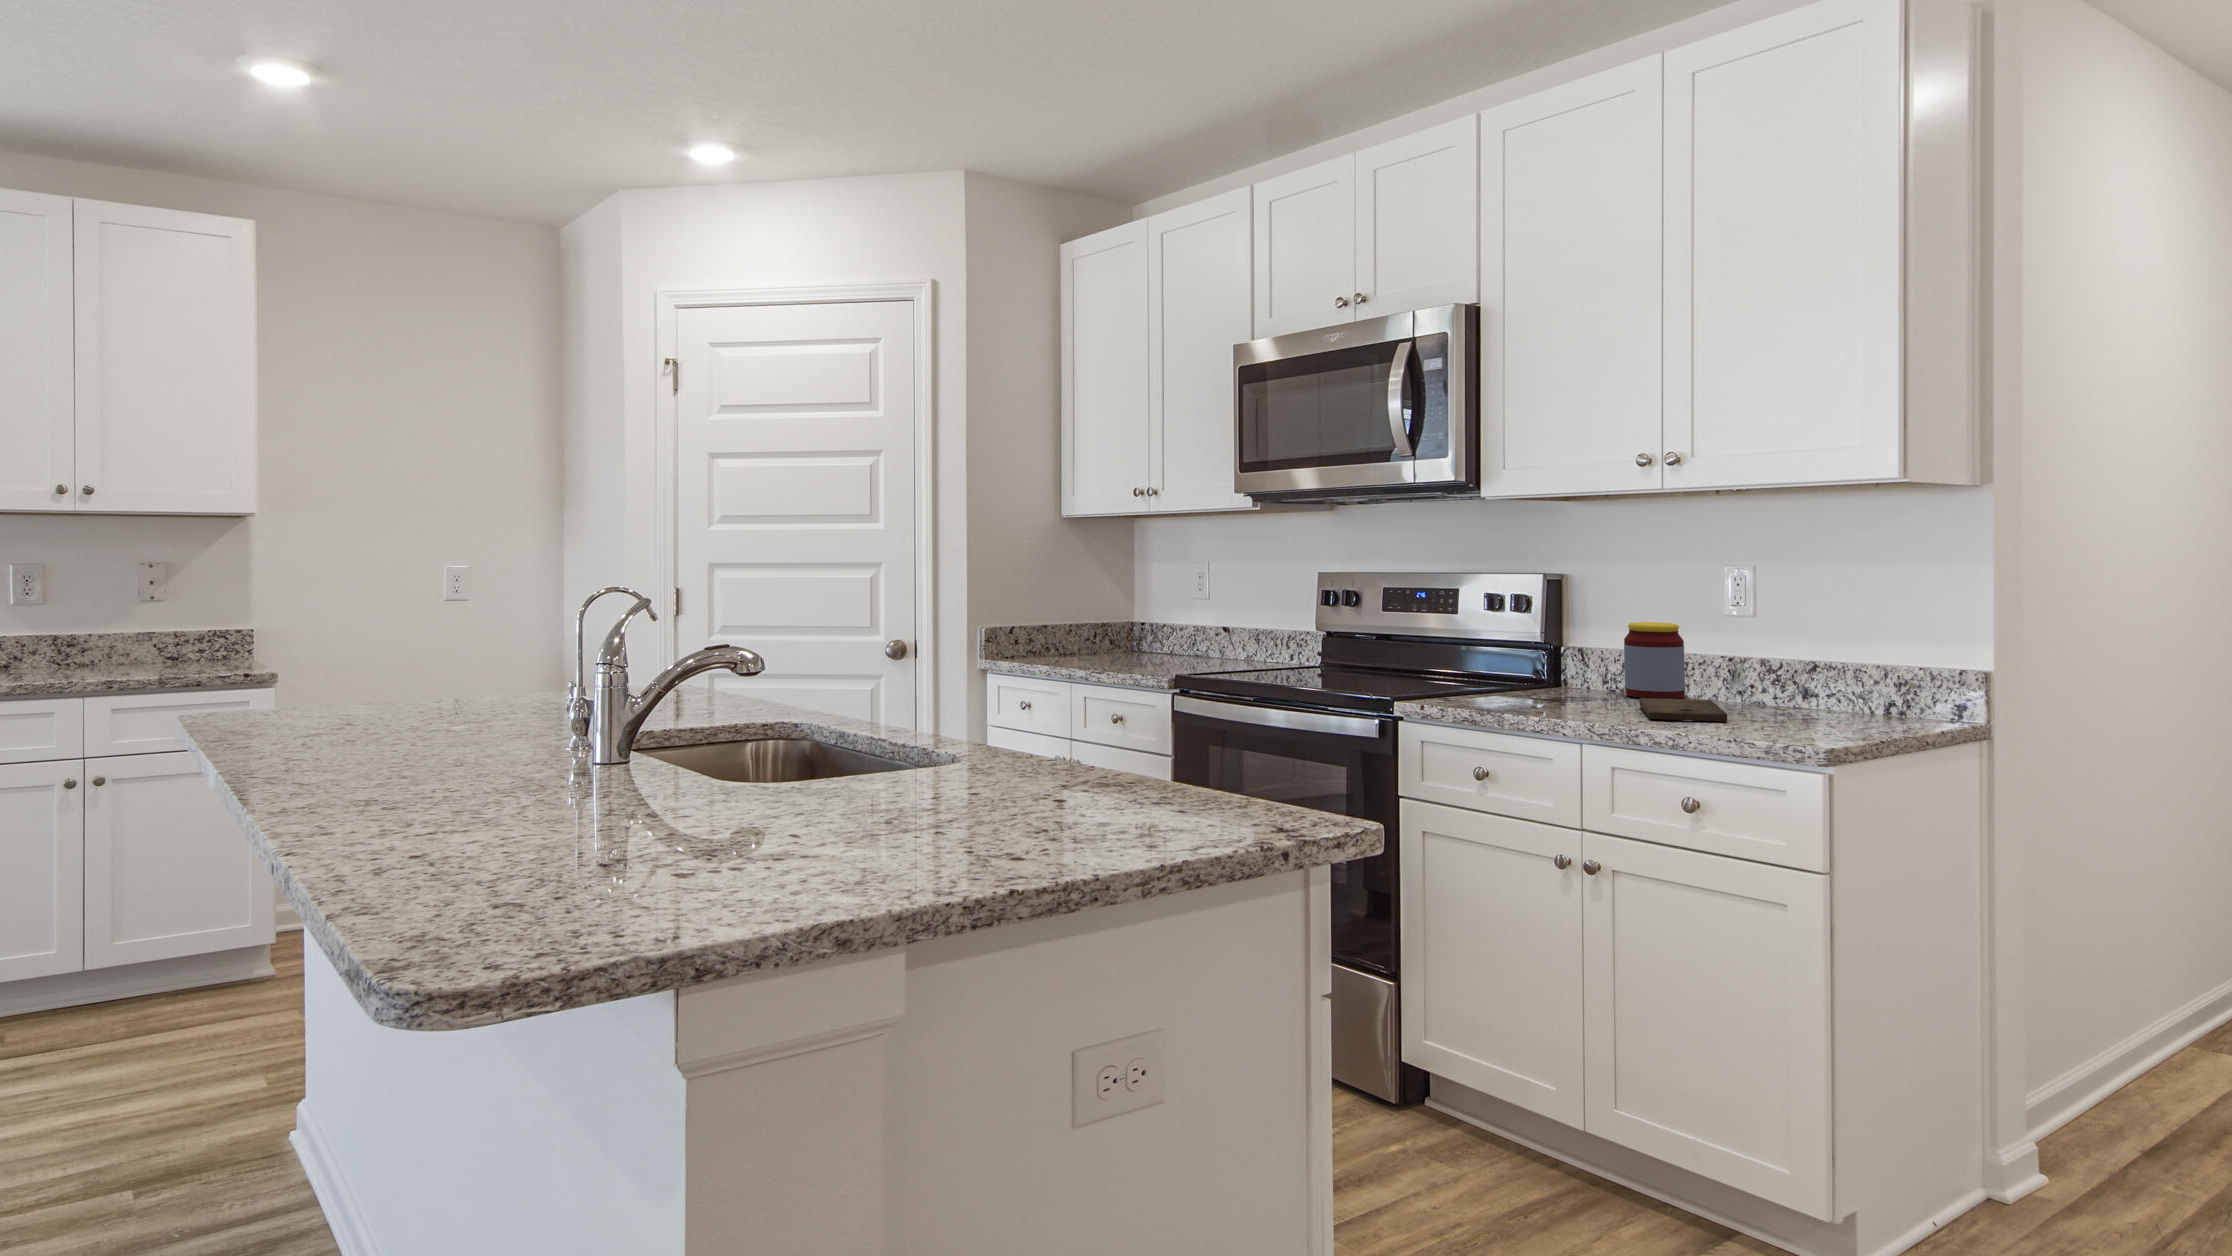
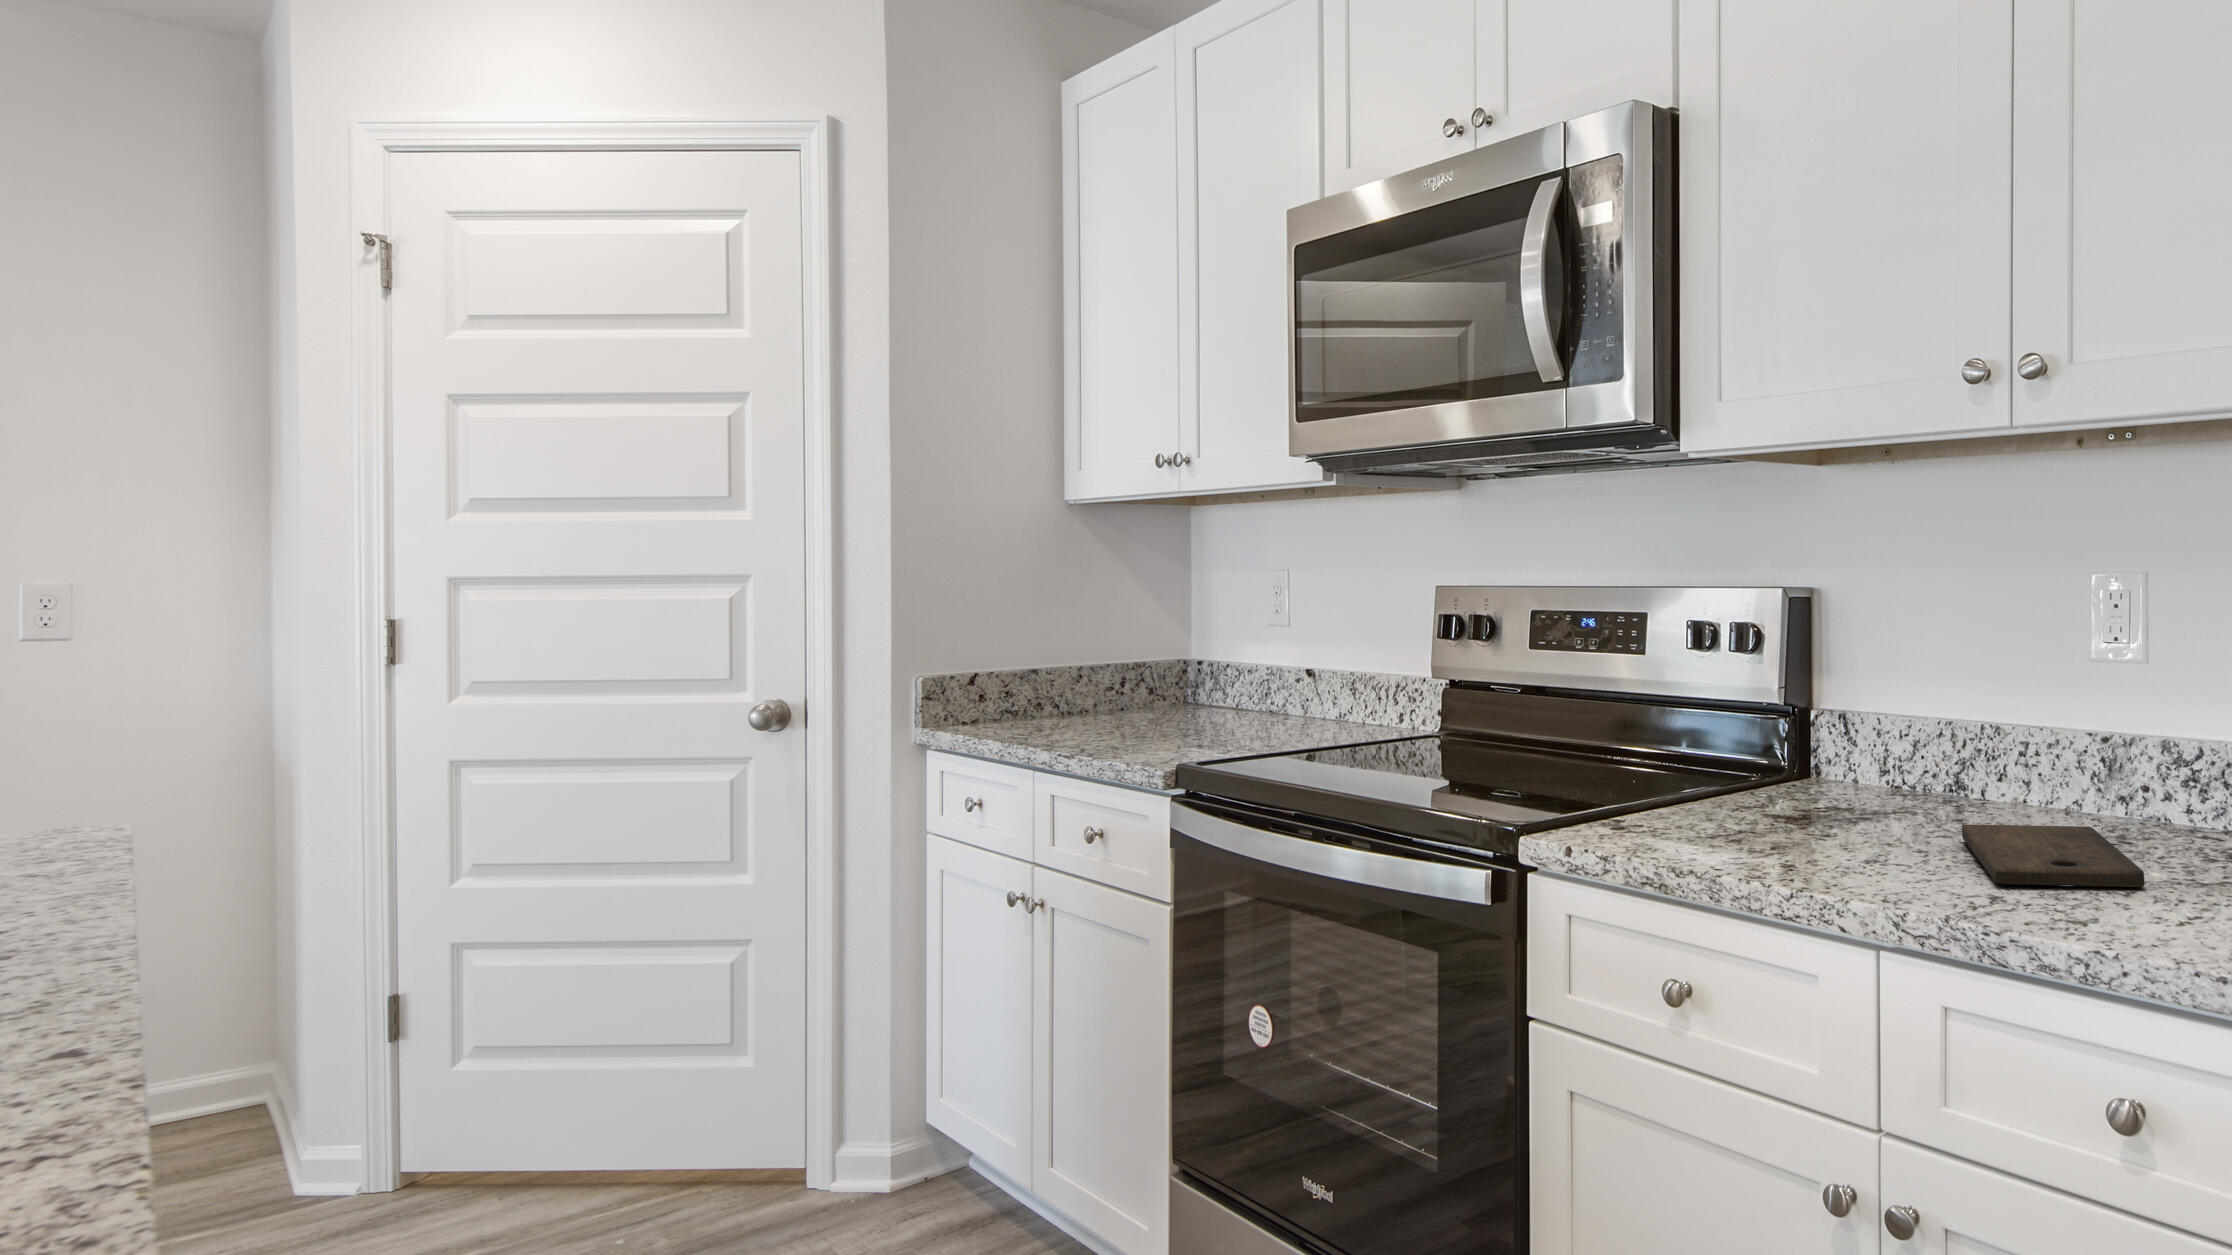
jar: present [1624,622,1685,699] -> none [1925,674,2030,815]

